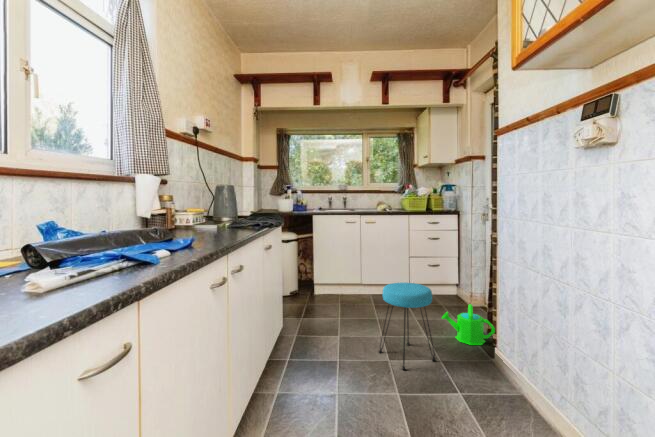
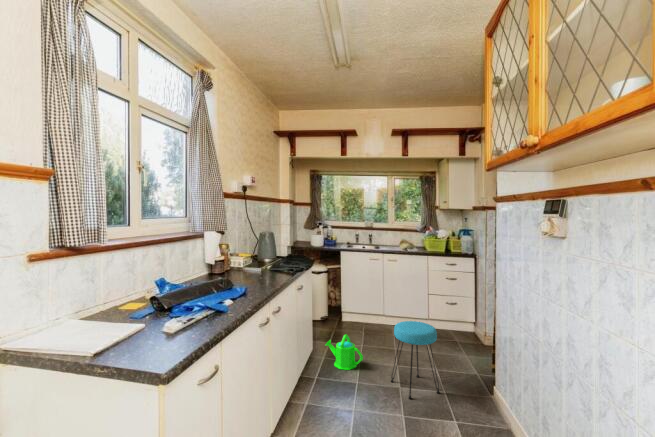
watering can: present [442,304,495,345] -> present [325,334,363,370]

